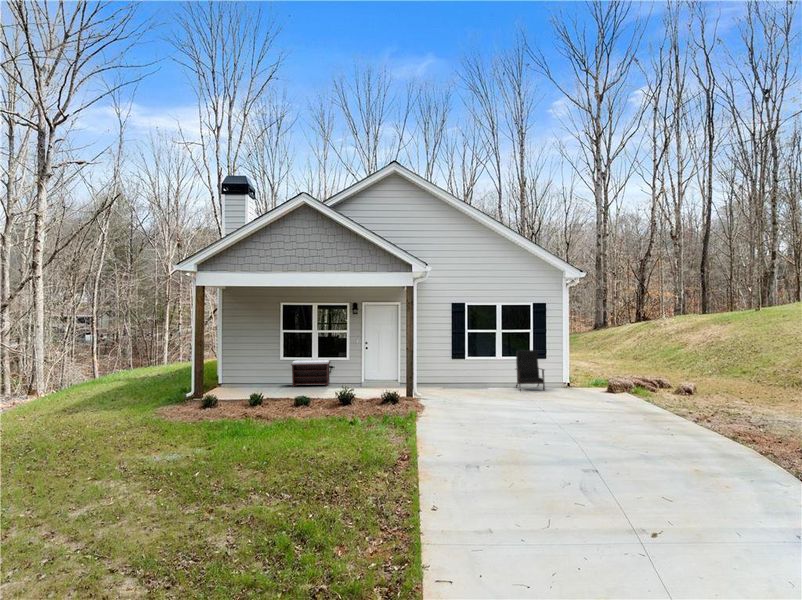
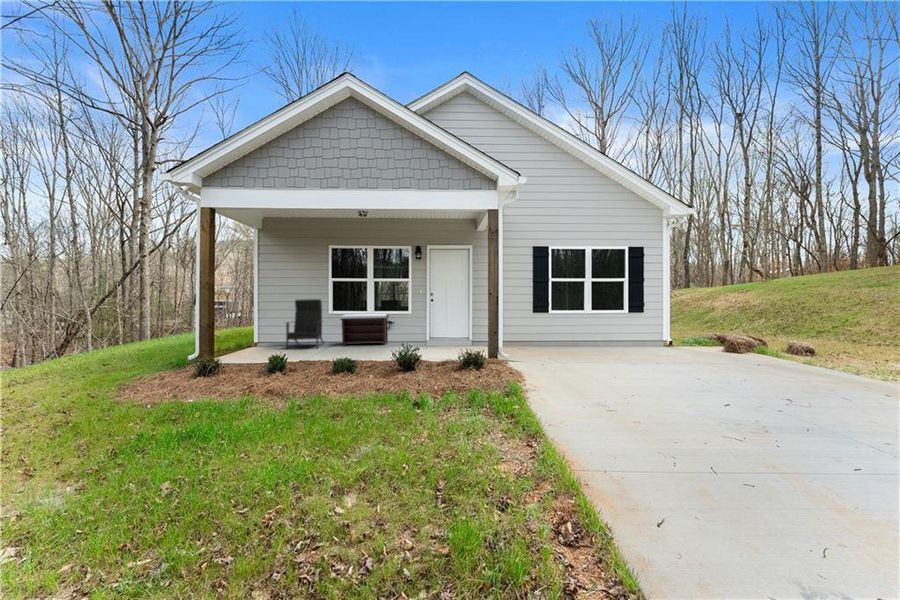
lounge chair: present [516,350,545,390] -> present [286,299,324,349]

